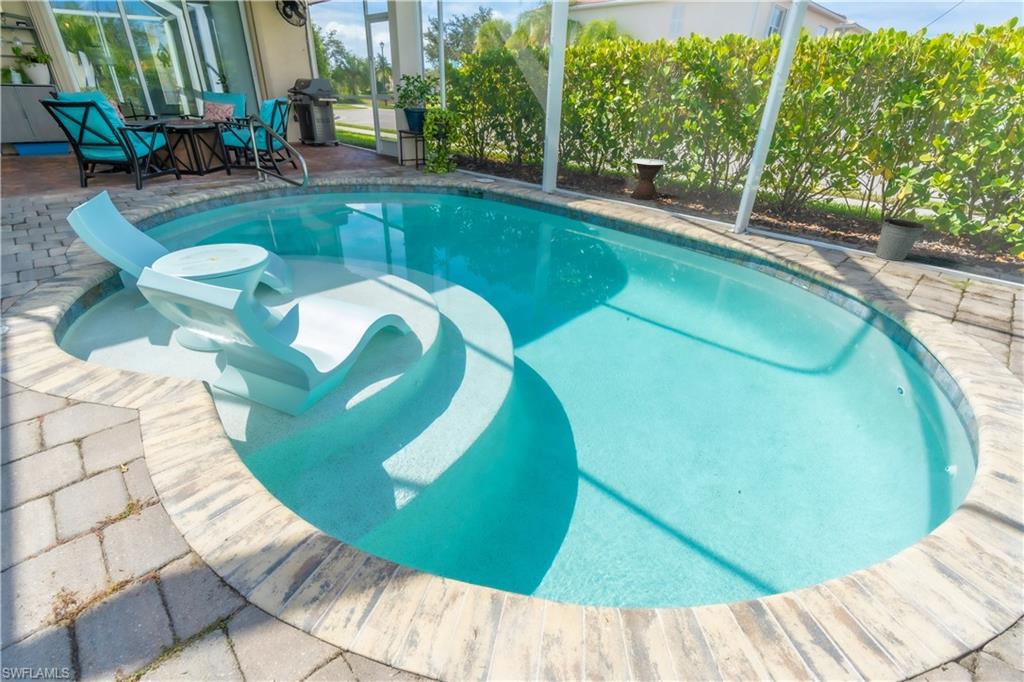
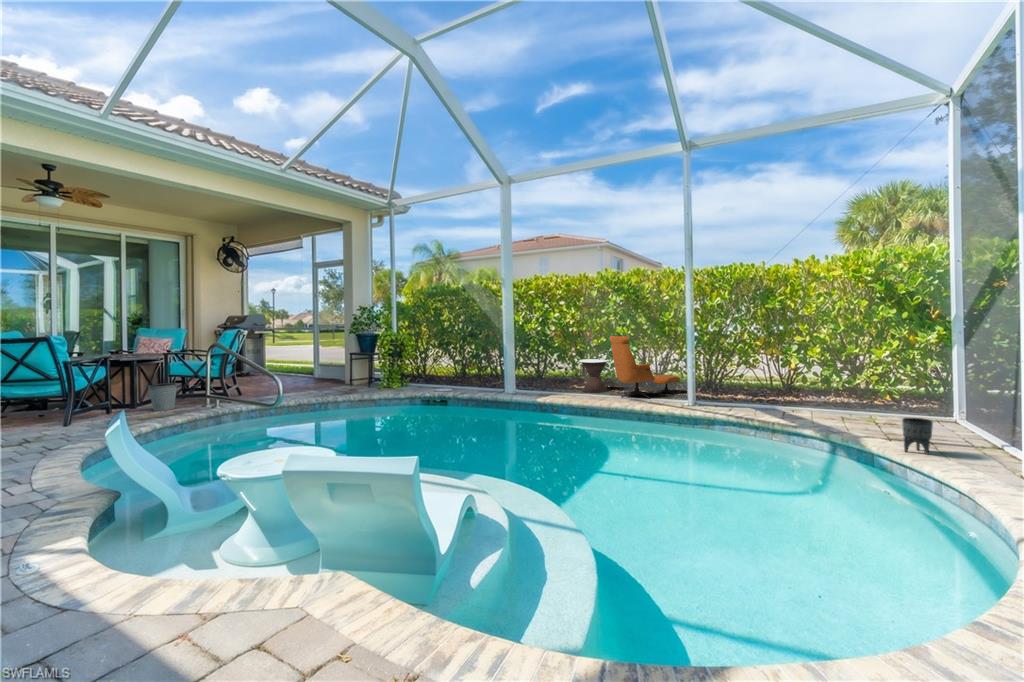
lounge chair: none [666,135,742,216] -> present [610,336,680,399]
bucket: present [876,219,925,261] -> present [148,383,178,411]
planter: none [950,304,1009,353] -> present [902,417,933,455]

